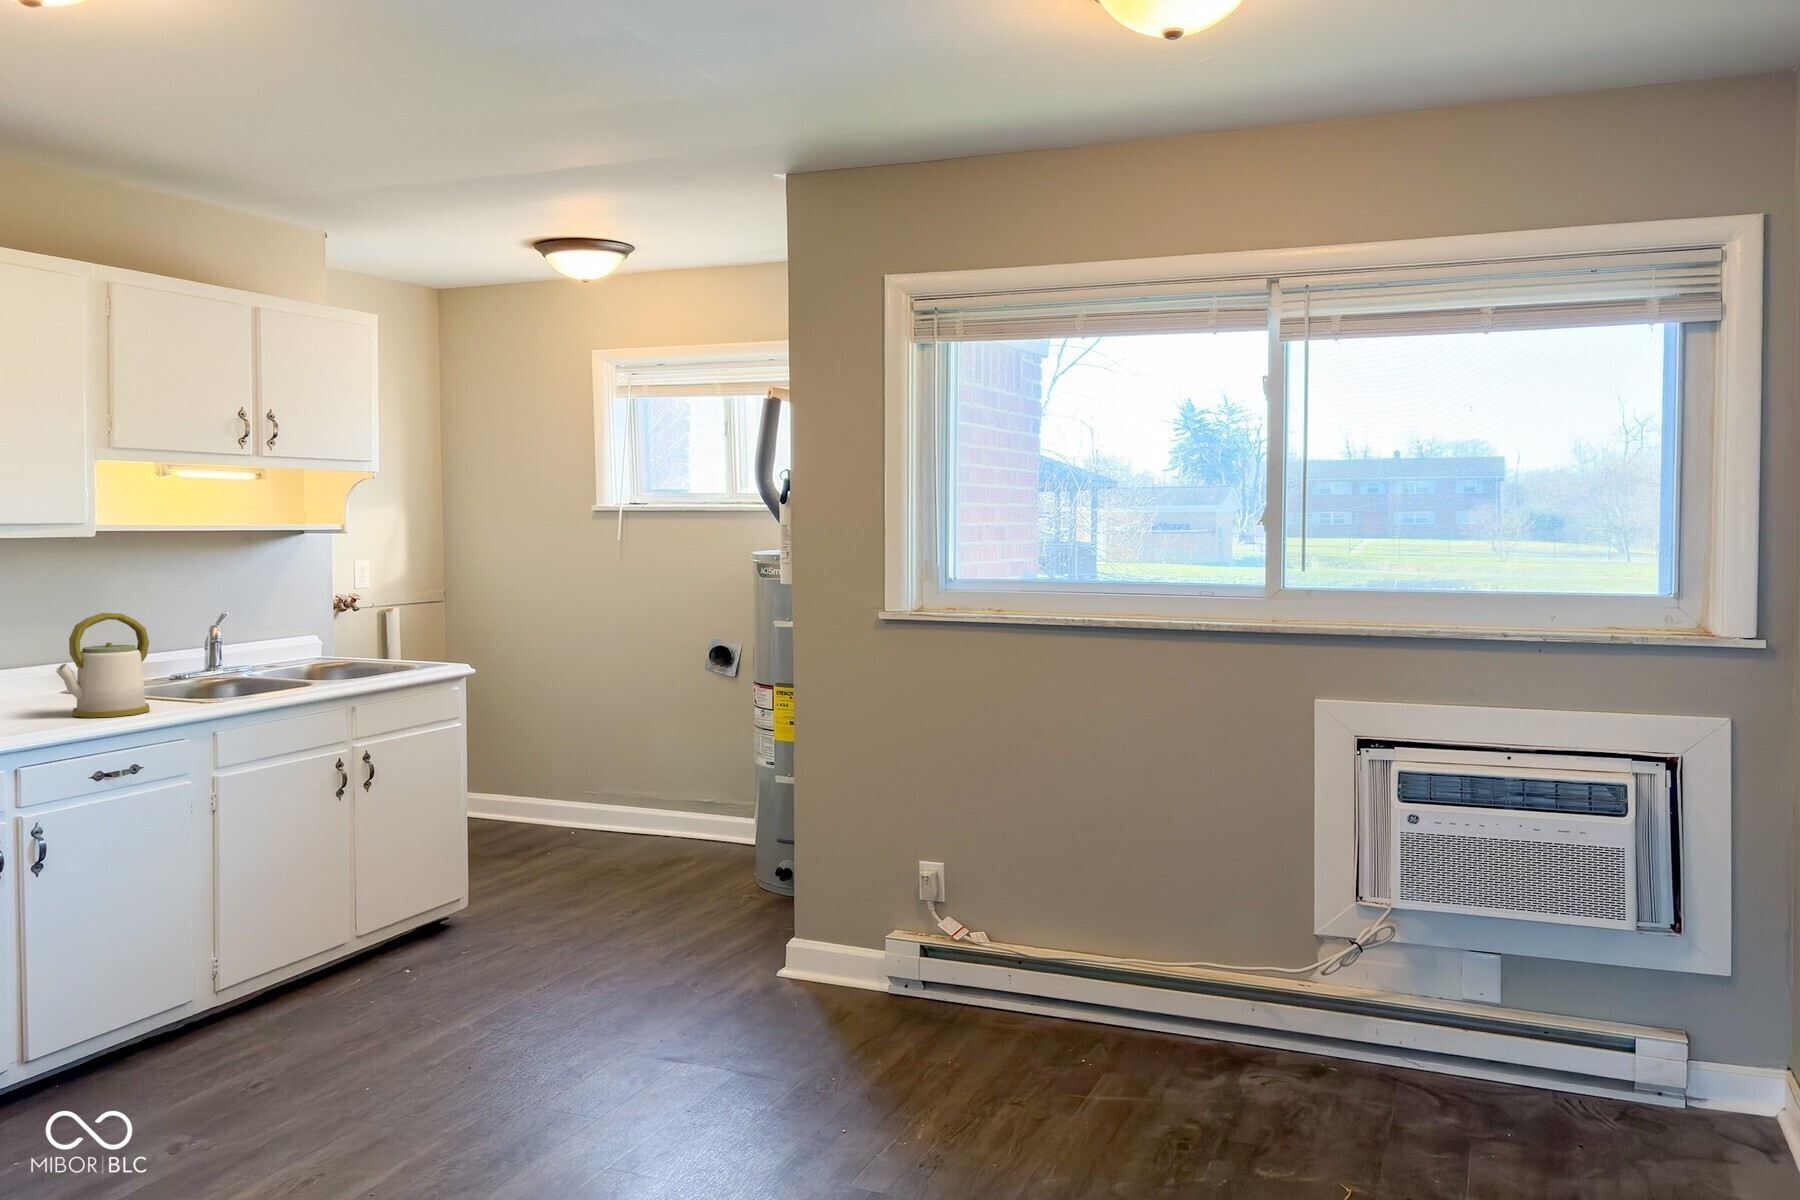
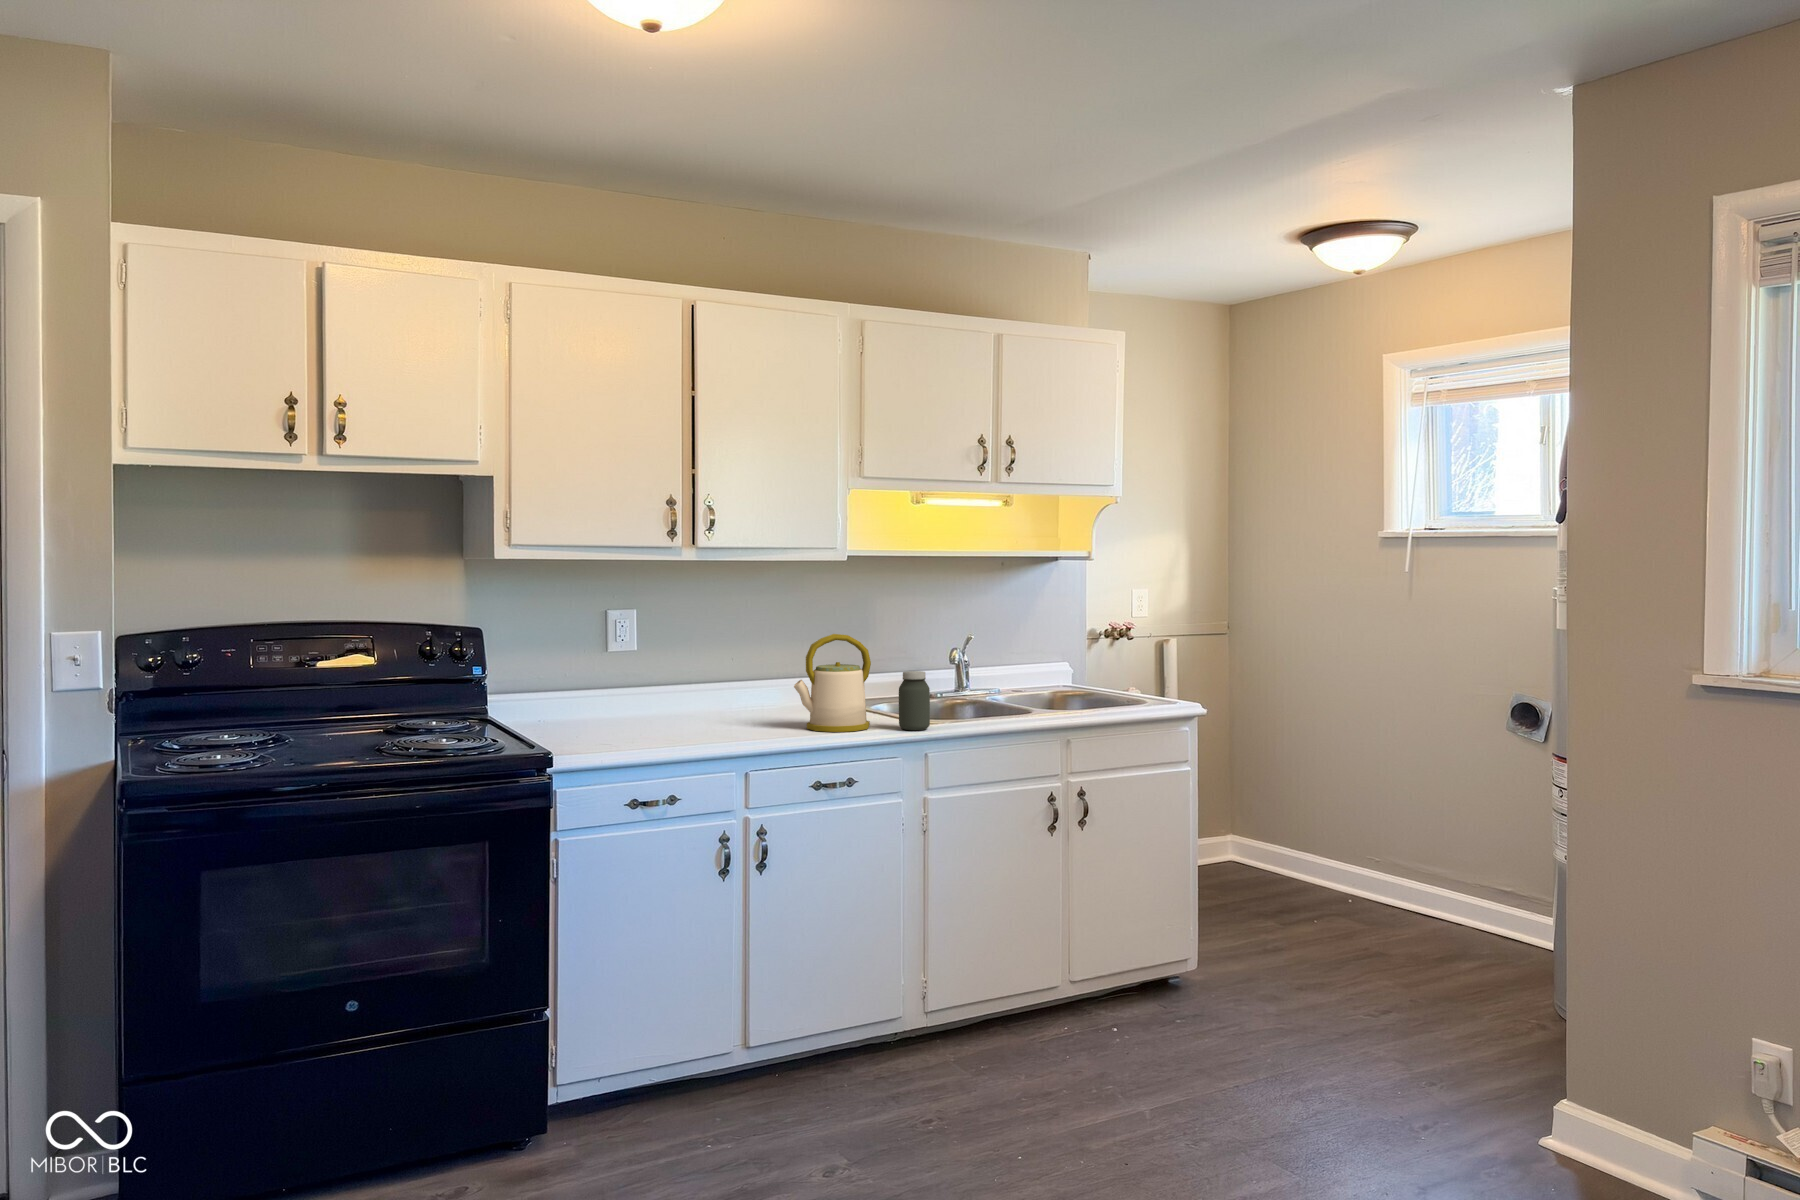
jar: none [185,648,222,708] -> present [899,671,930,730]

